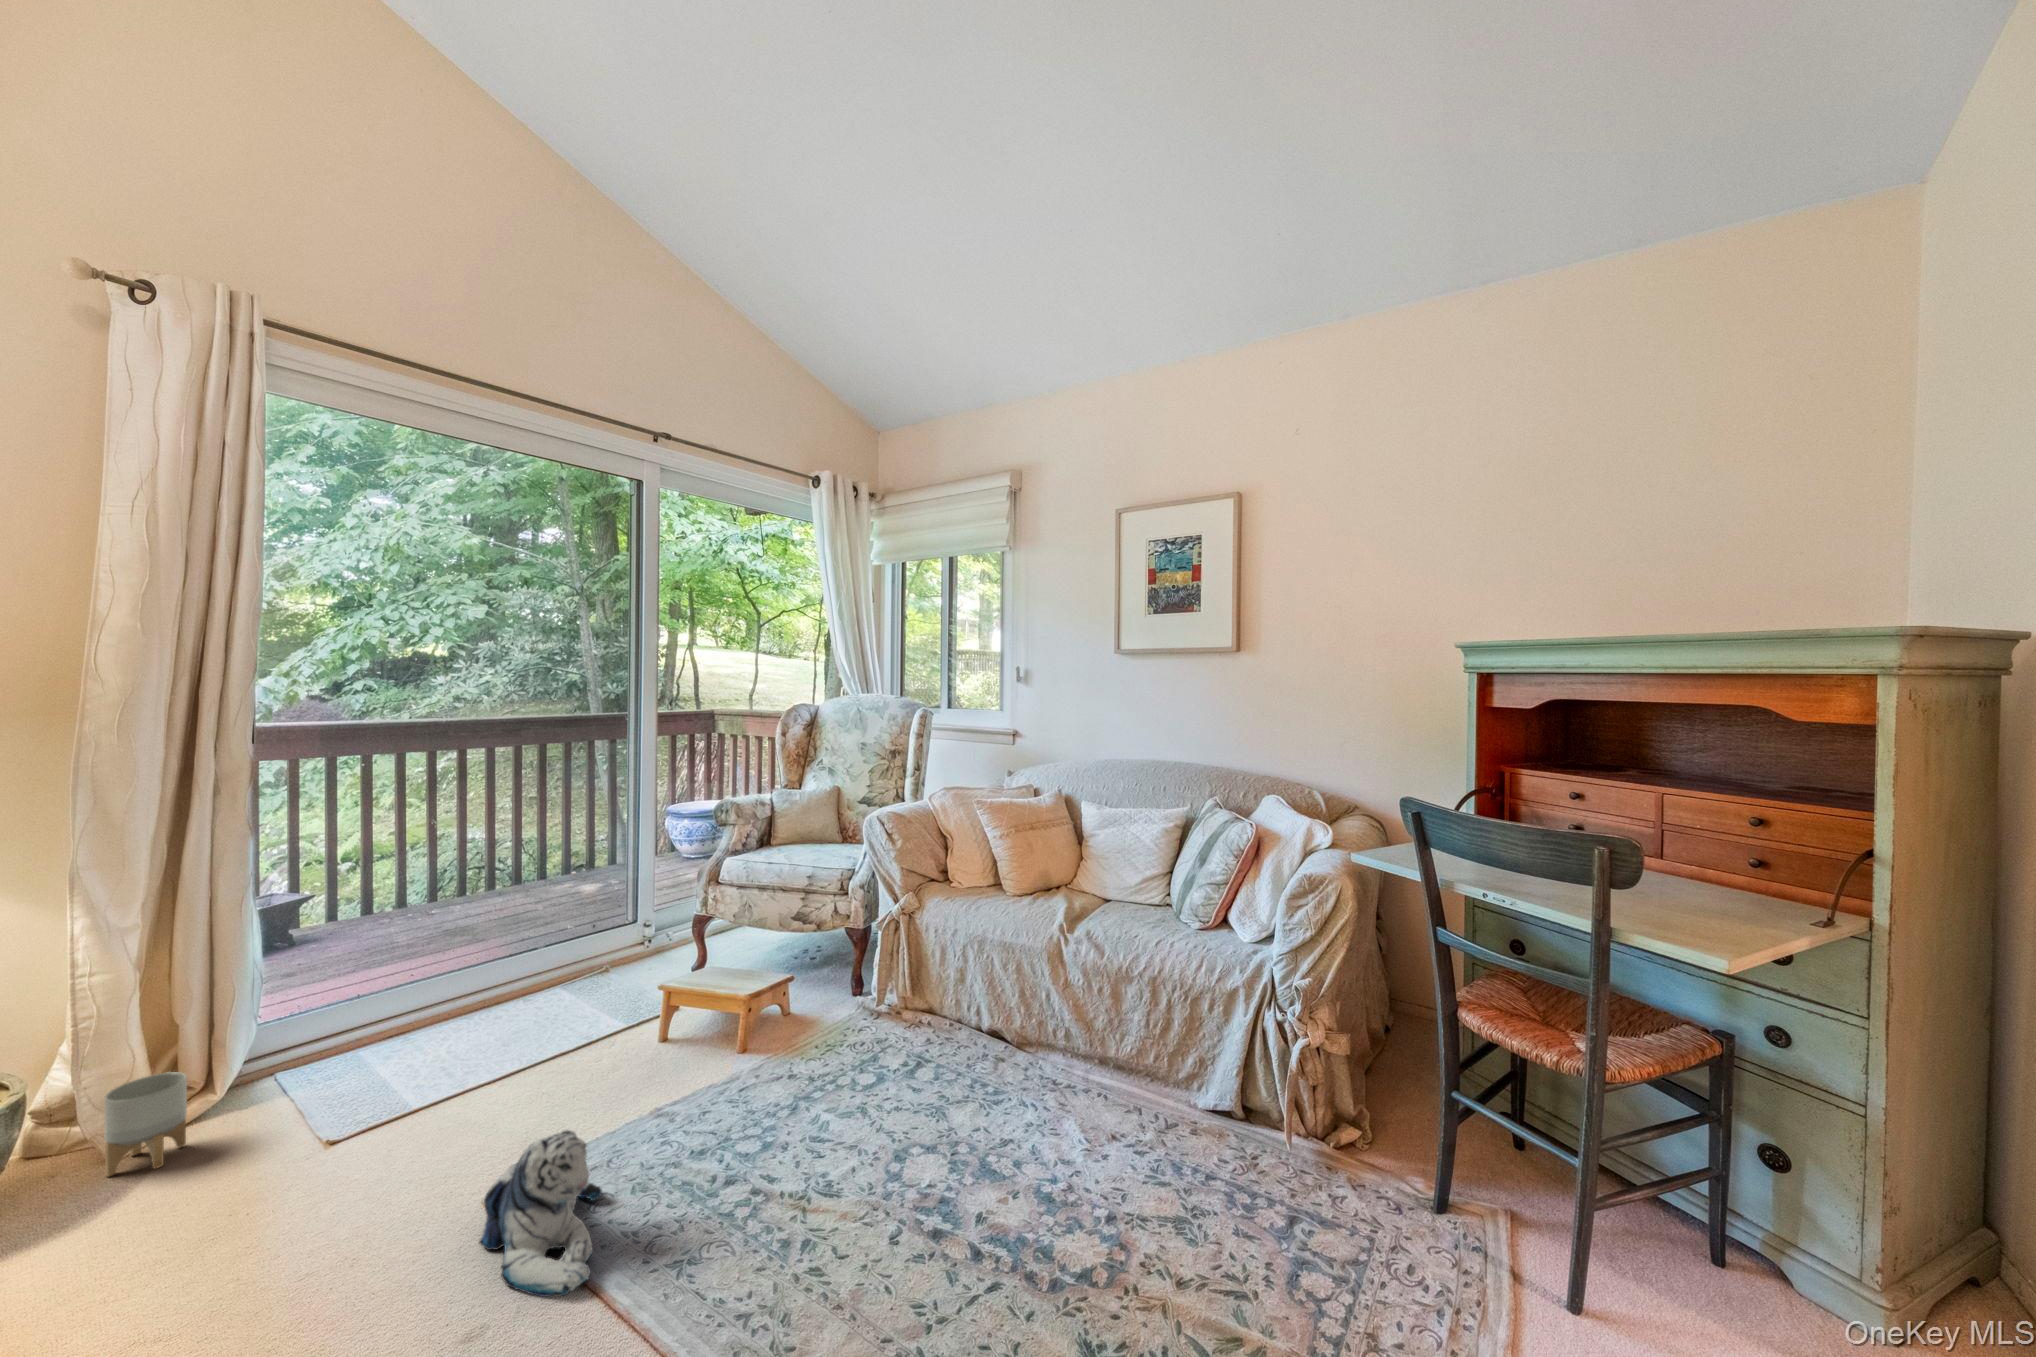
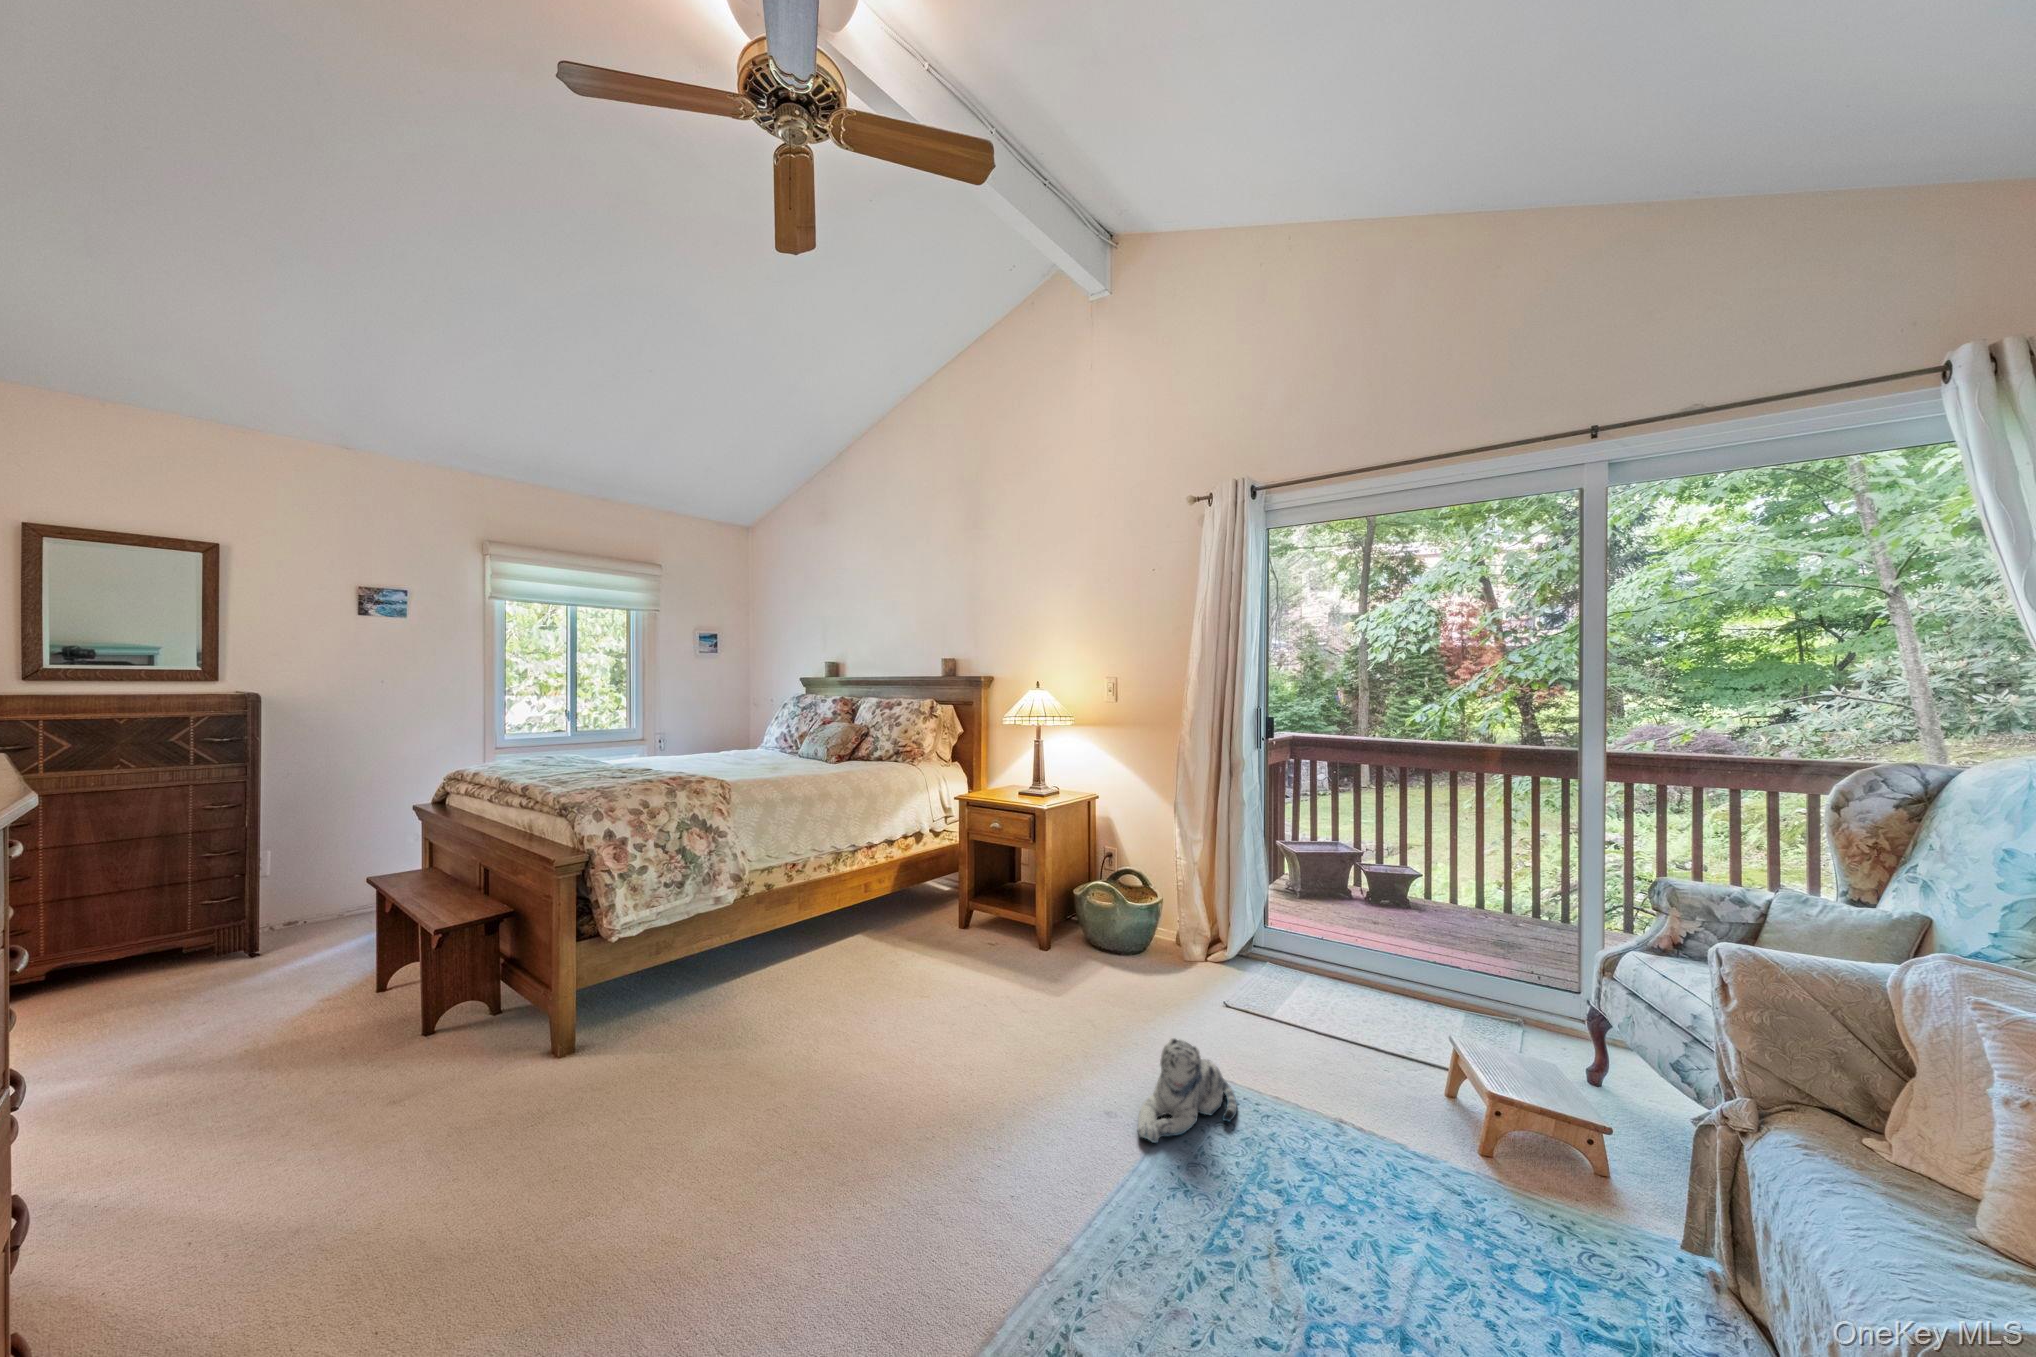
planter: present [105,1072,187,1177] -> none [1173,920,1204,970]

